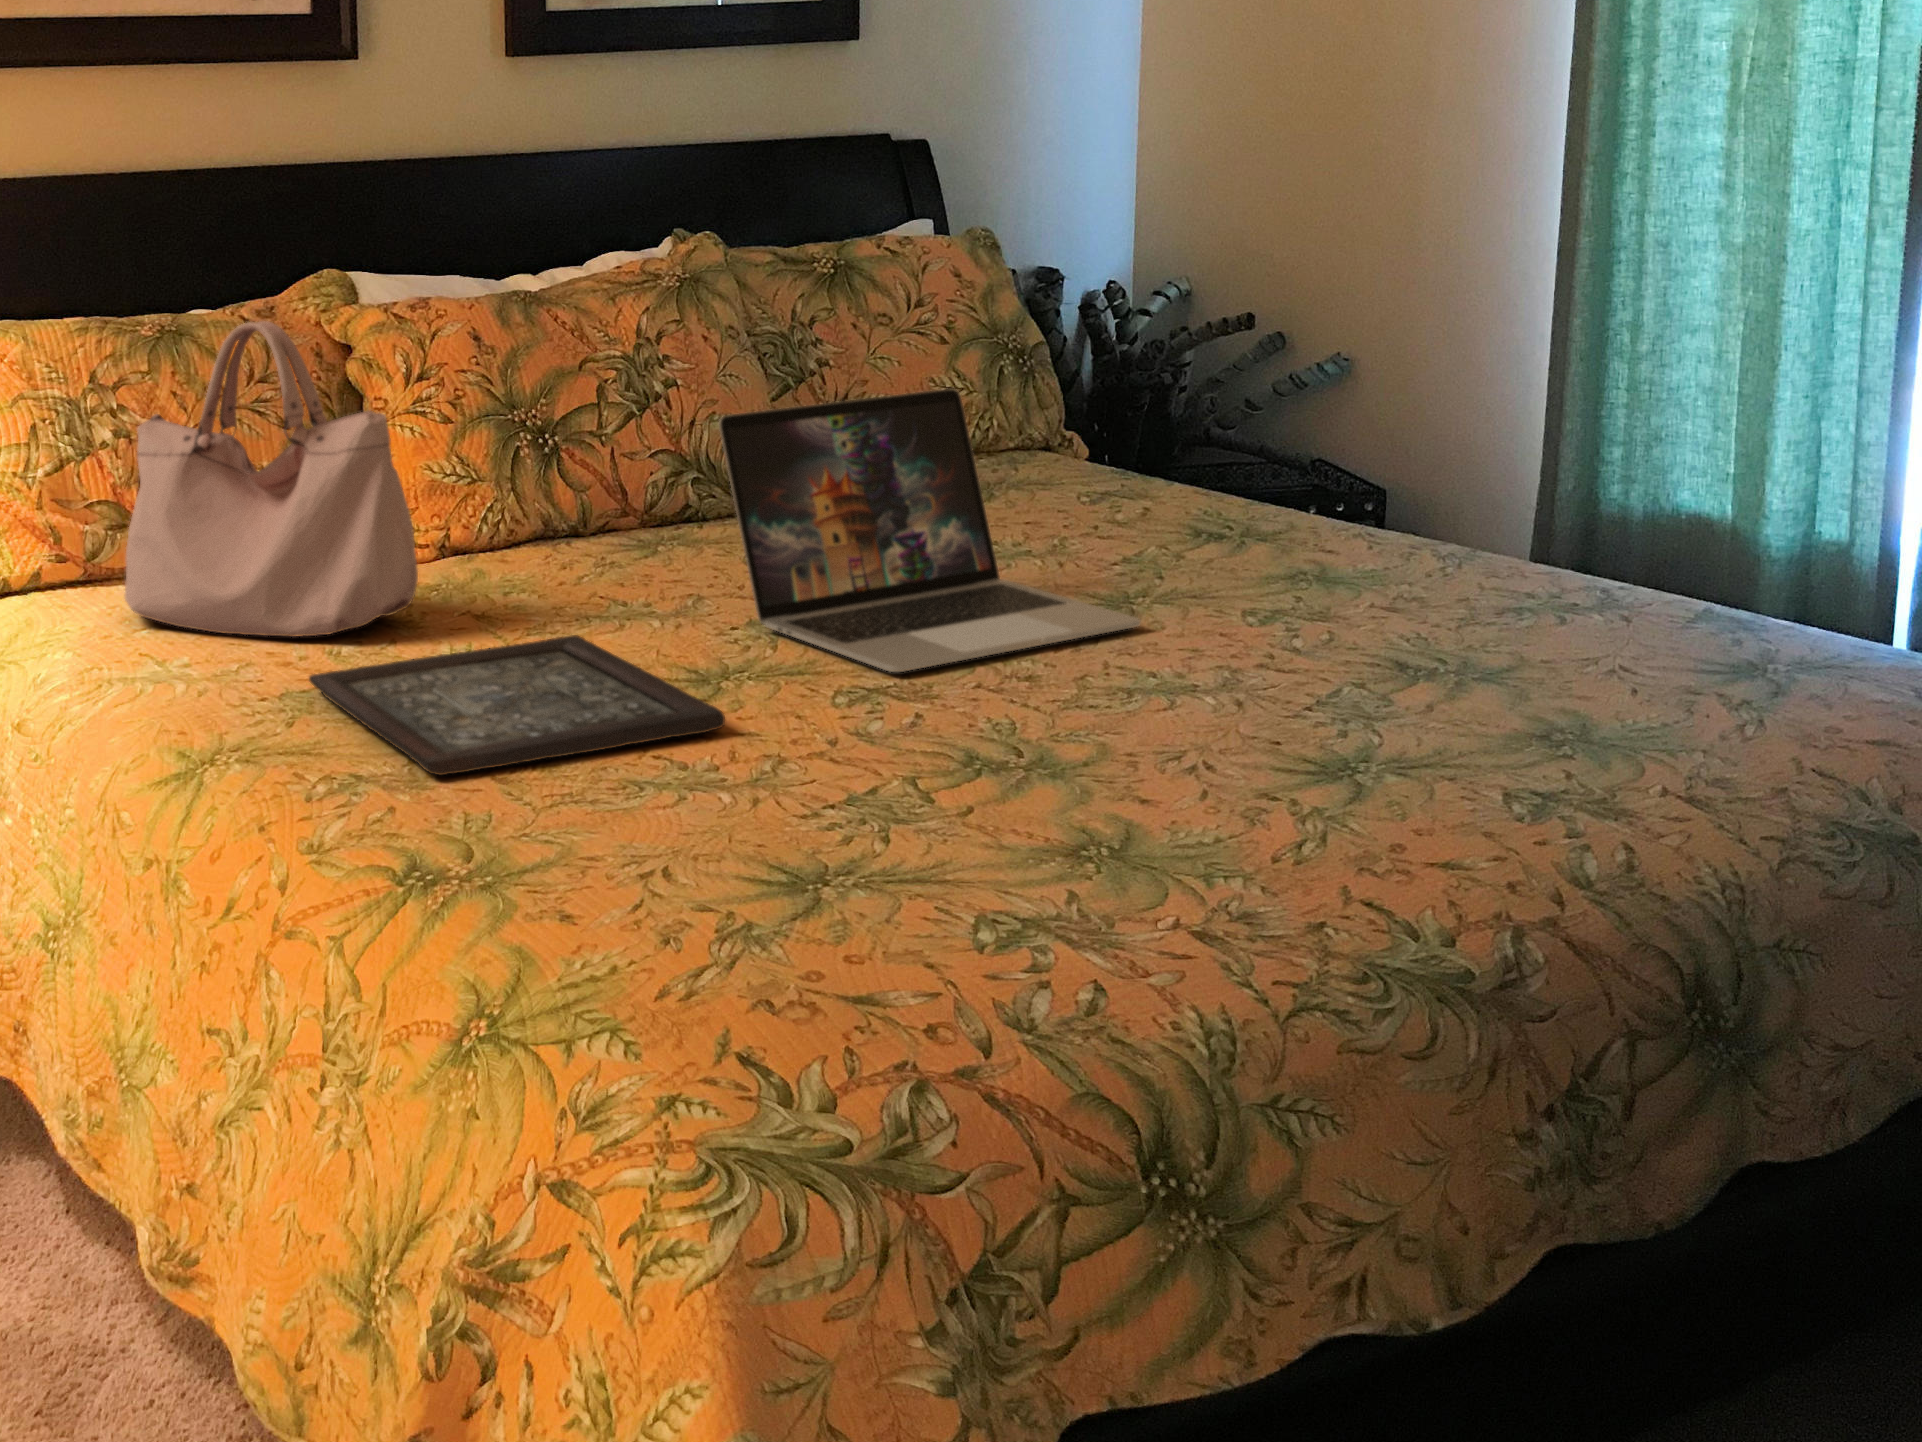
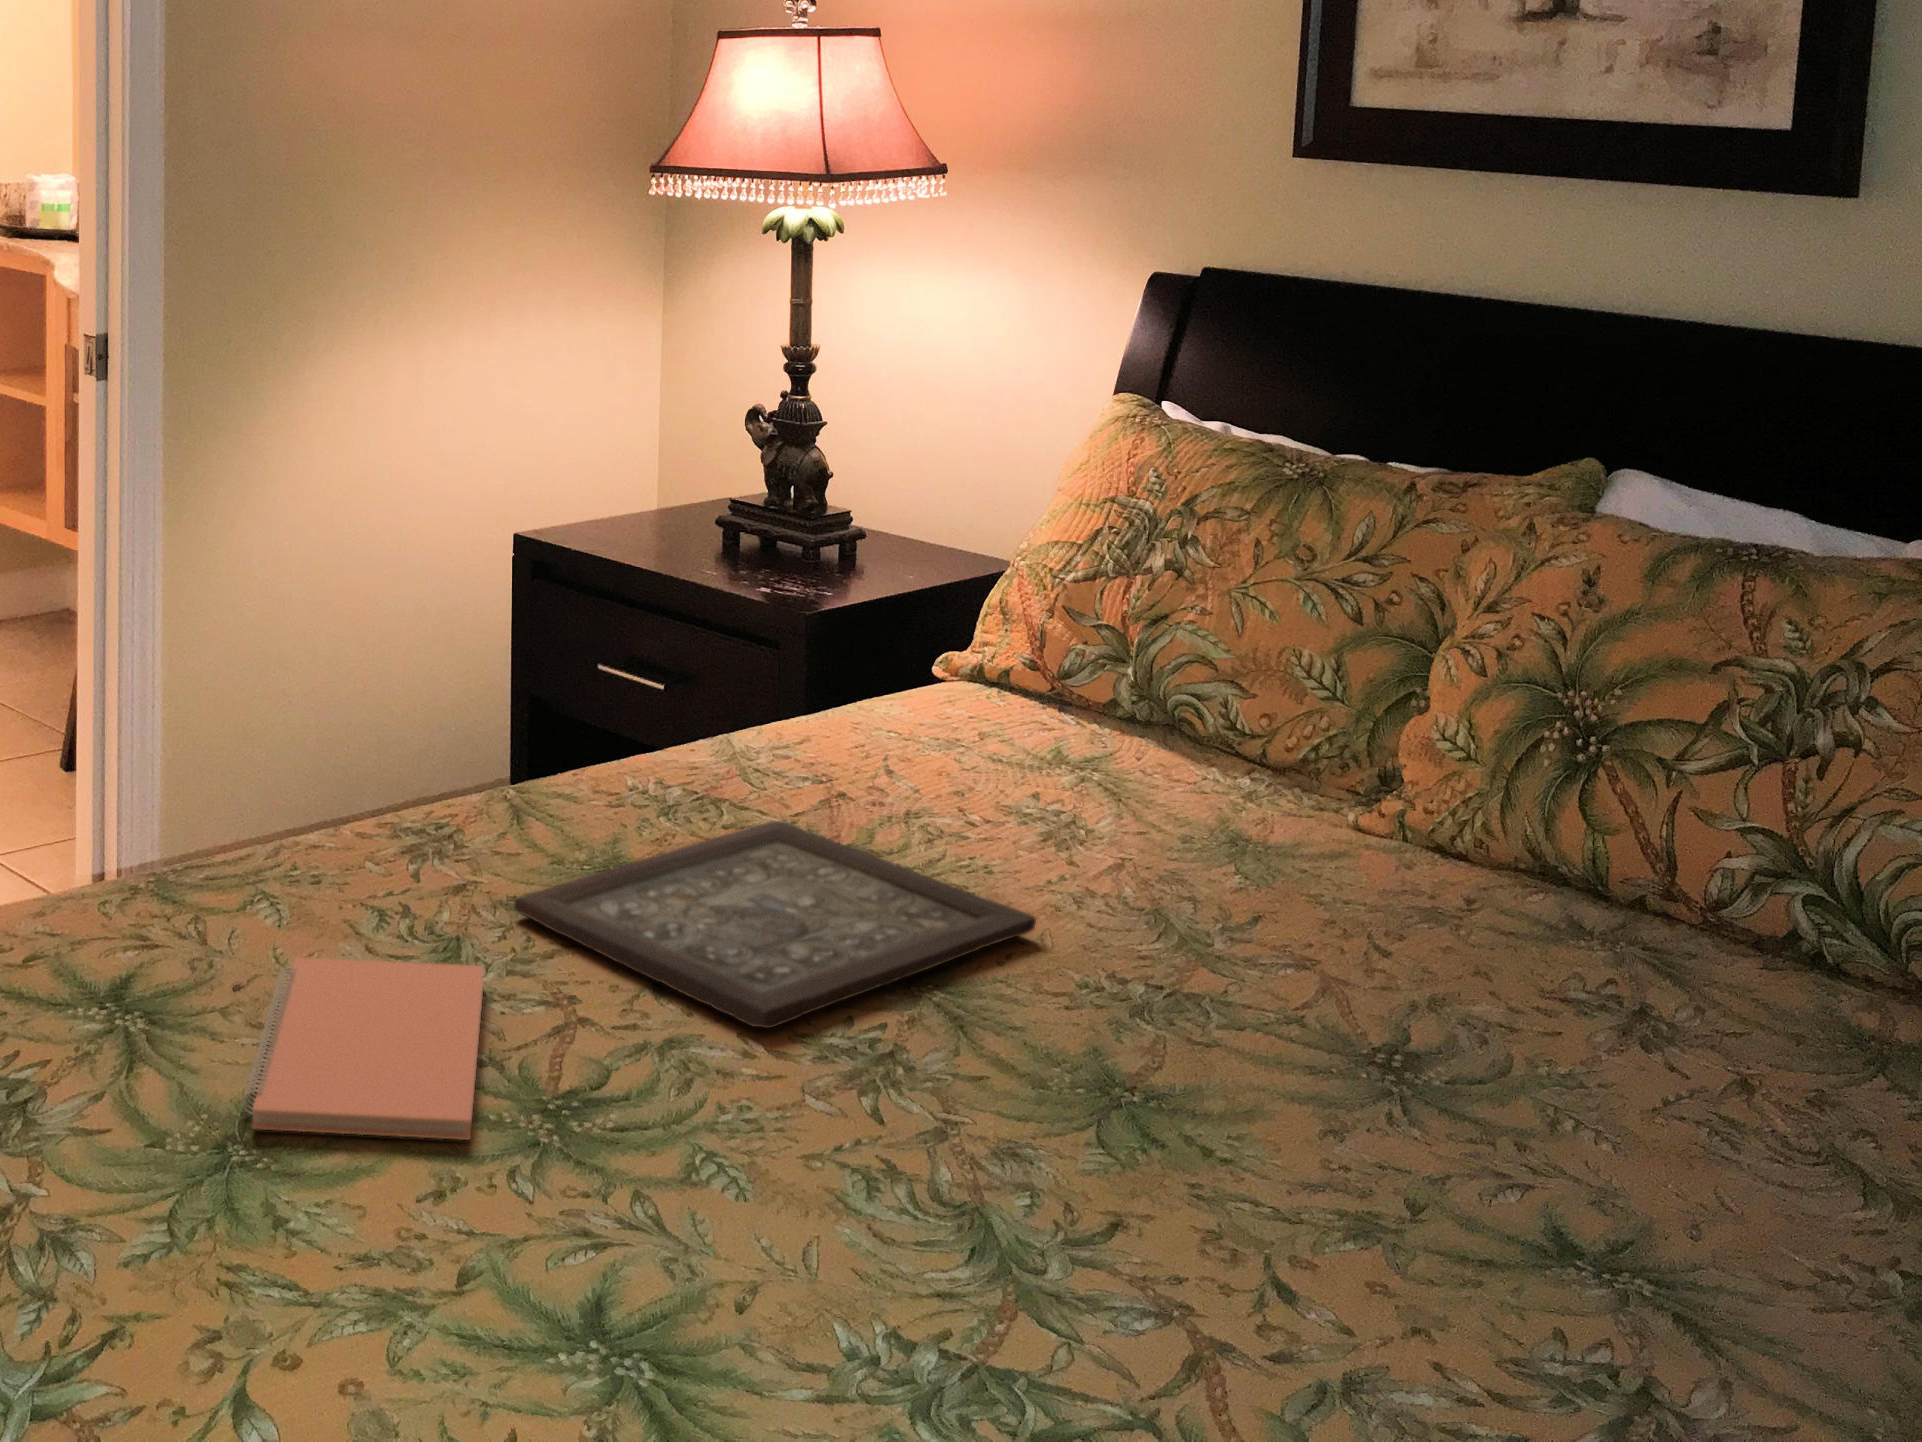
handbag: present [125,321,418,637] -> none [928,463,1139,832]
laptop: present [719,388,1140,672] -> none [1093,735,1782,1311]
notebook: none [529,781,889,886] -> present [243,957,484,1140]

